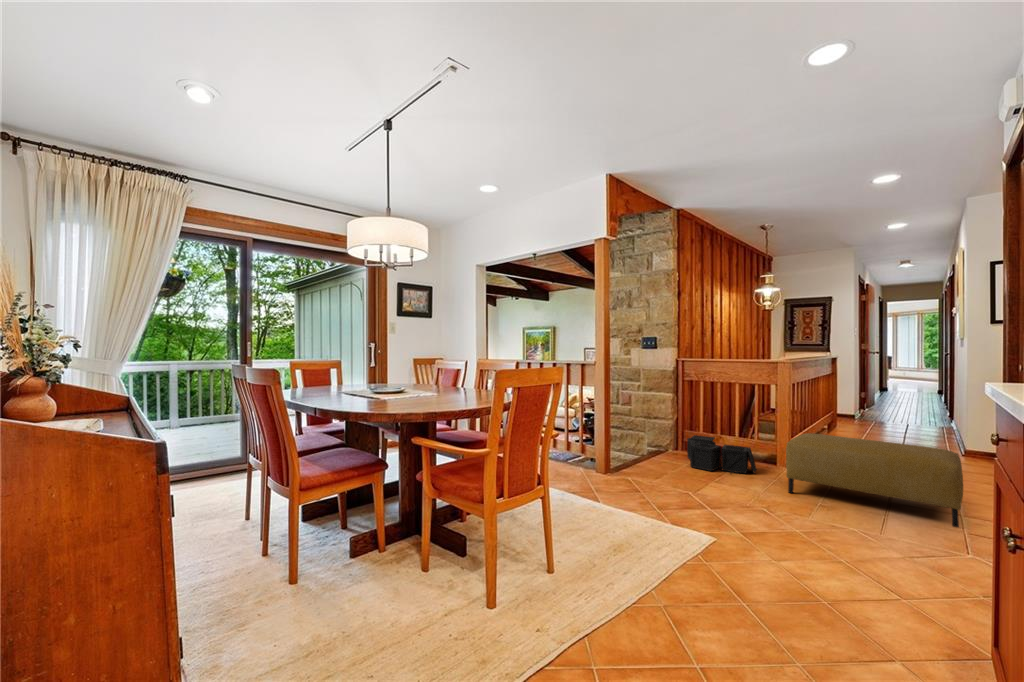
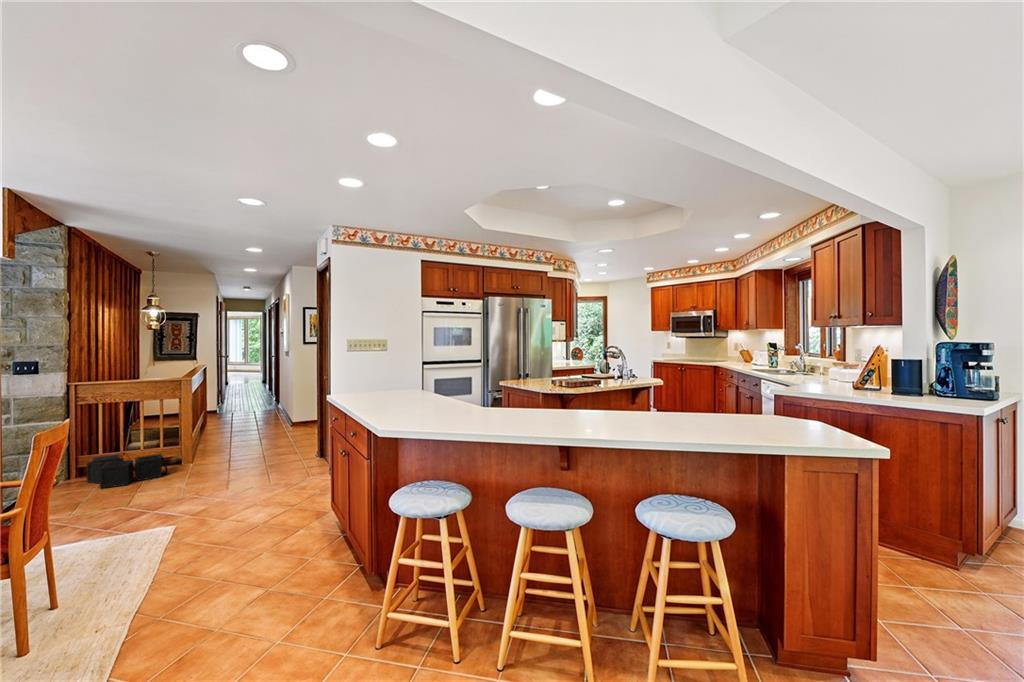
ottoman: present [786,433,963,527] -> none [203,423,305,478]

